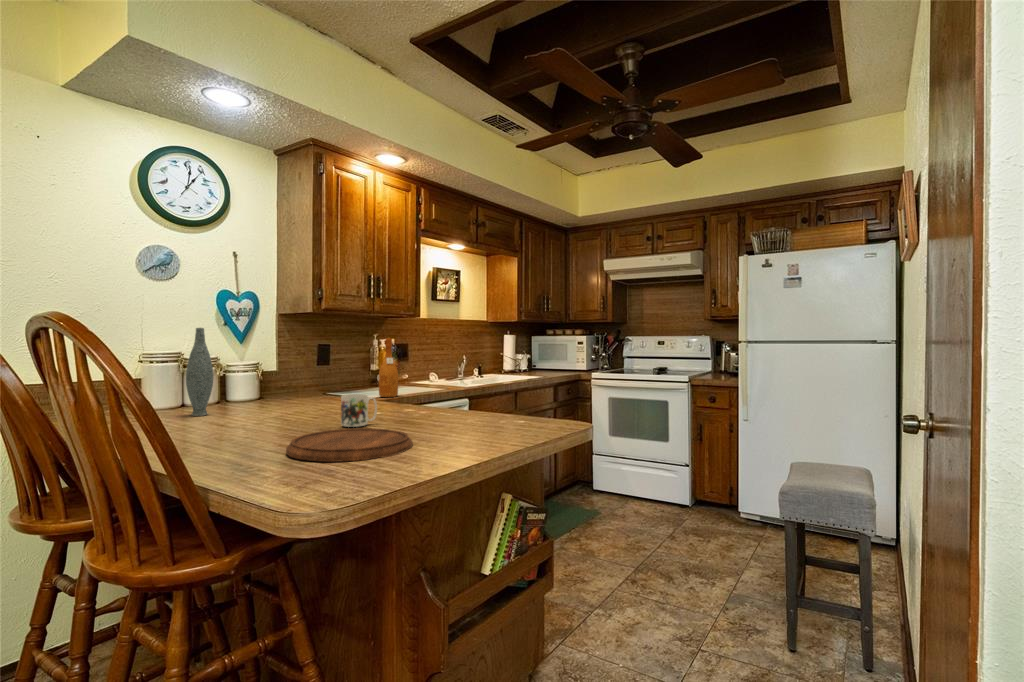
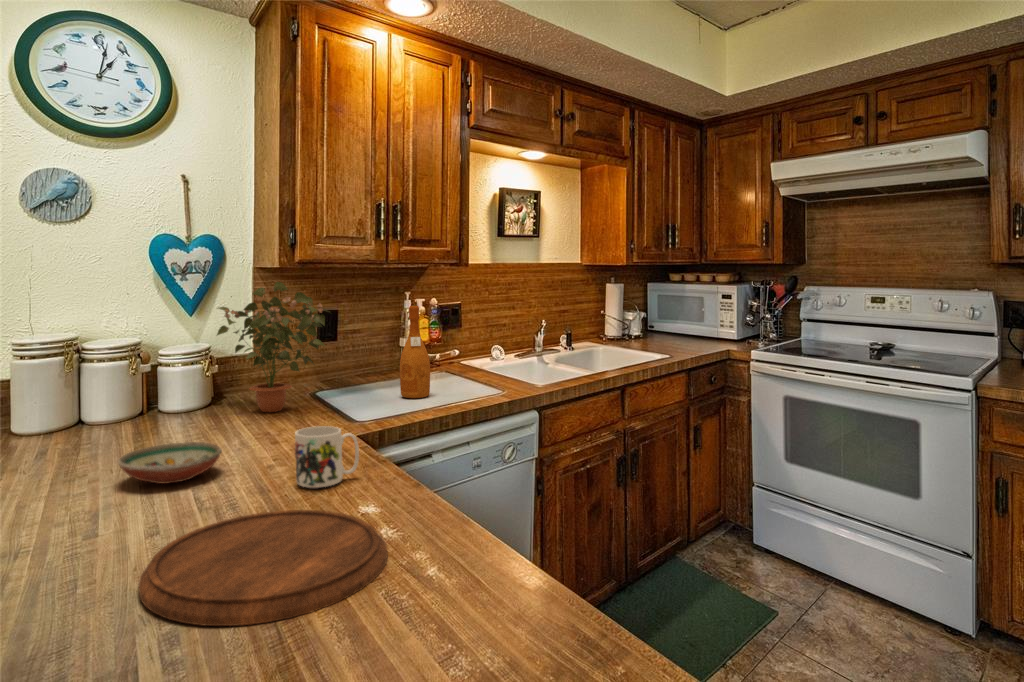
potted plant: none [257,321,340,405] -> present [217,282,327,412]
vase: present [186,328,213,416] -> none [95,301,137,437]
decorative bowl: none [228,409,290,429] -> present [118,442,222,484]

